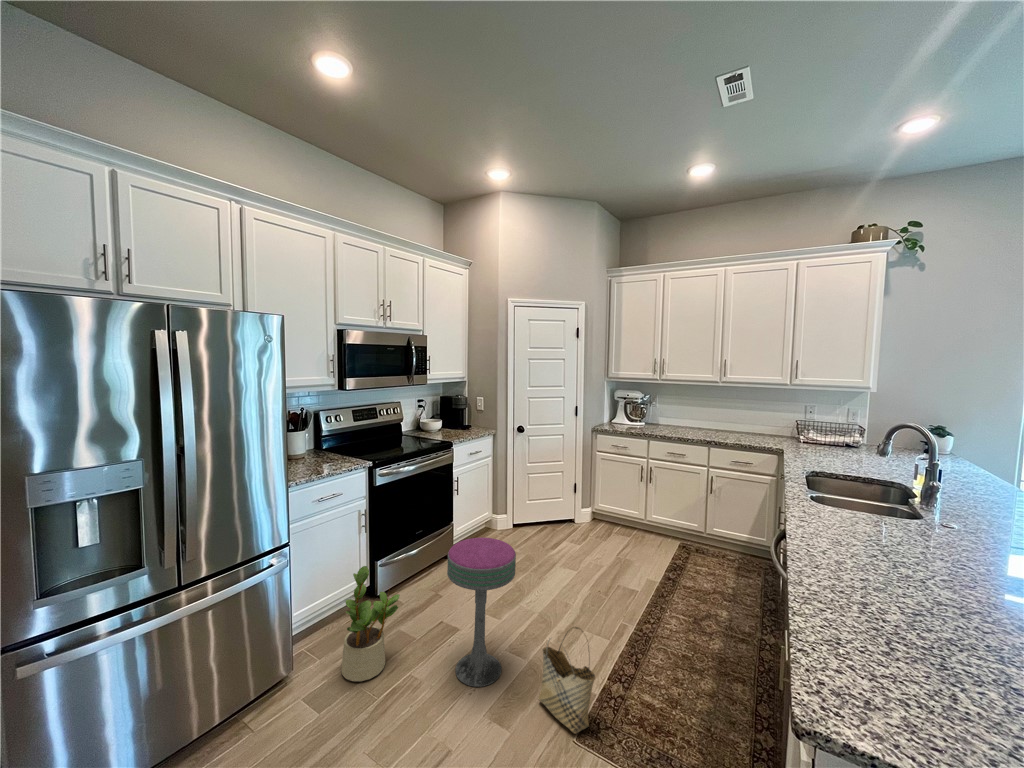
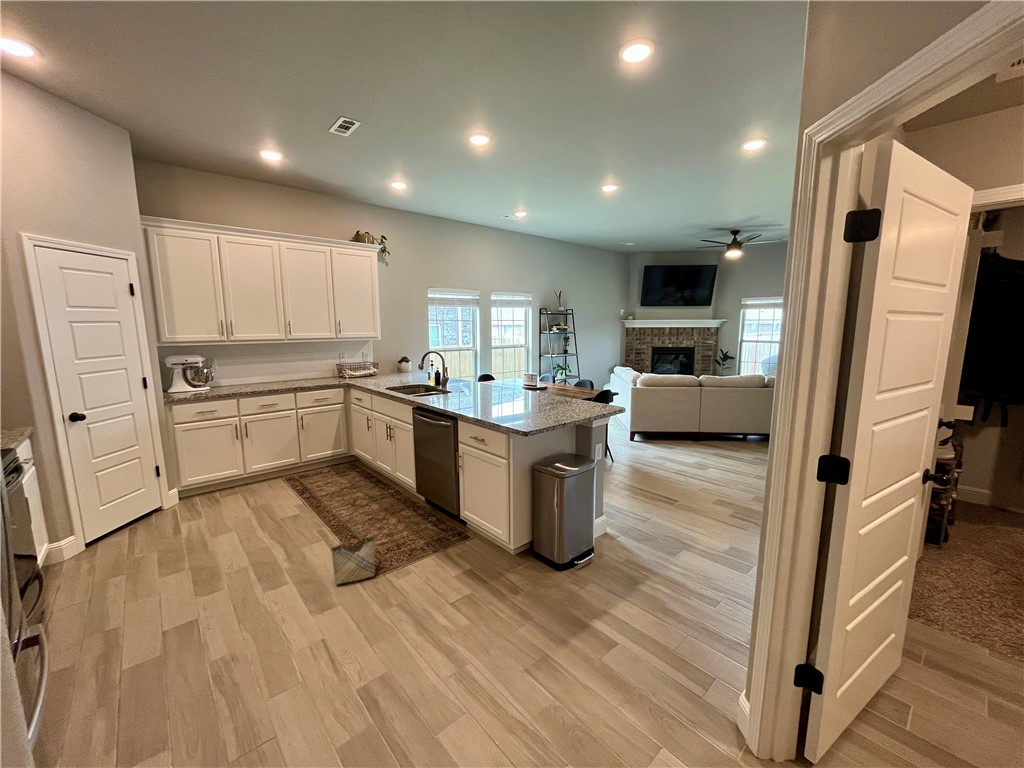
bar stool: present [447,538,516,687] -> none [225,499,299,628]
potted plant: present [342,566,400,681] -> none [126,594,194,729]

